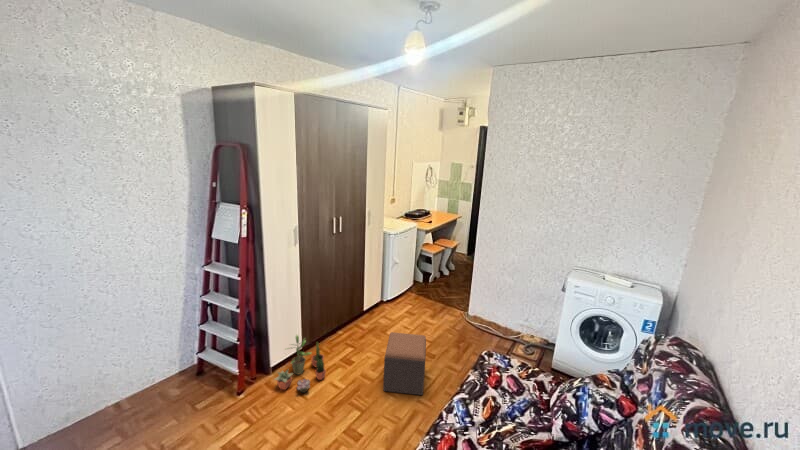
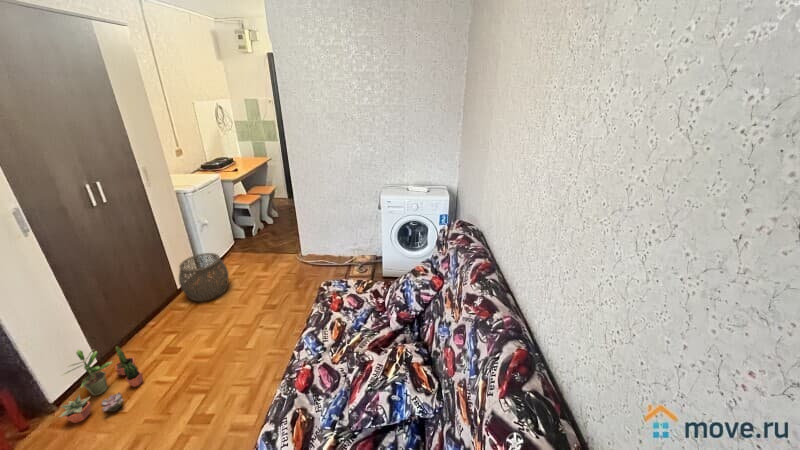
woven basket: none [366,287,403,329] -> present [179,253,229,301]
footstool: present [383,332,426,395] -> none [217,290,273,361]

